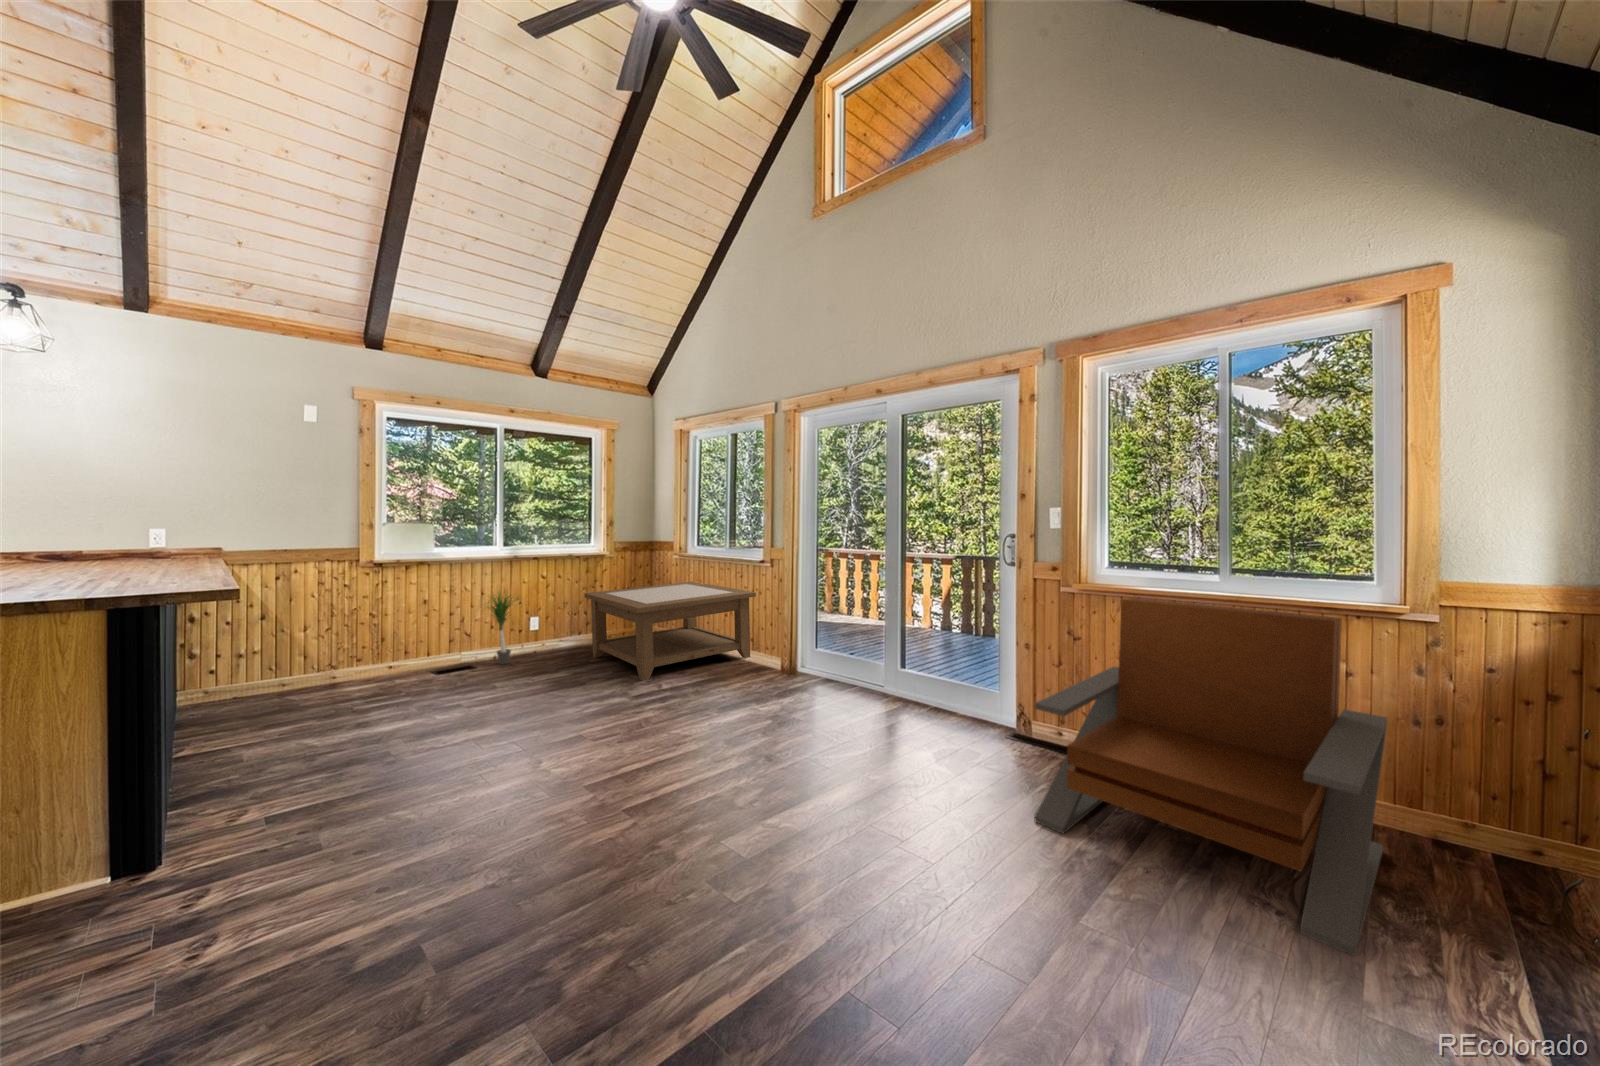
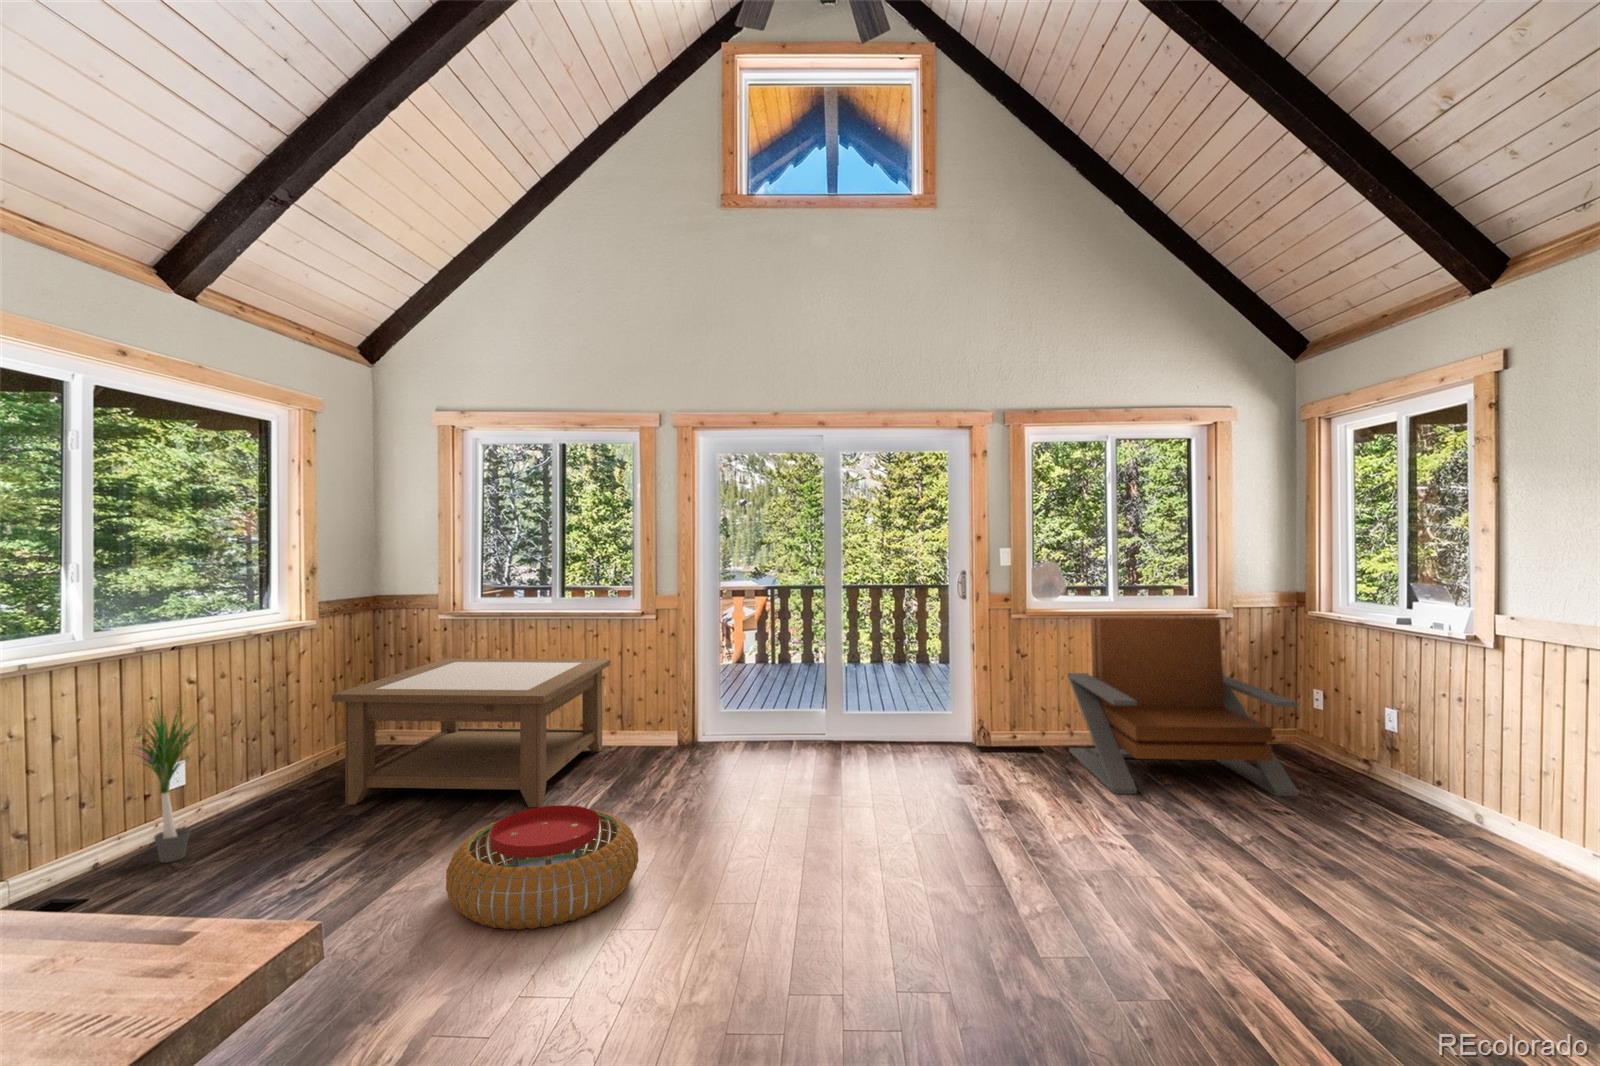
pouf: none [472,673,598,741] -> present [446,805,638,930]

